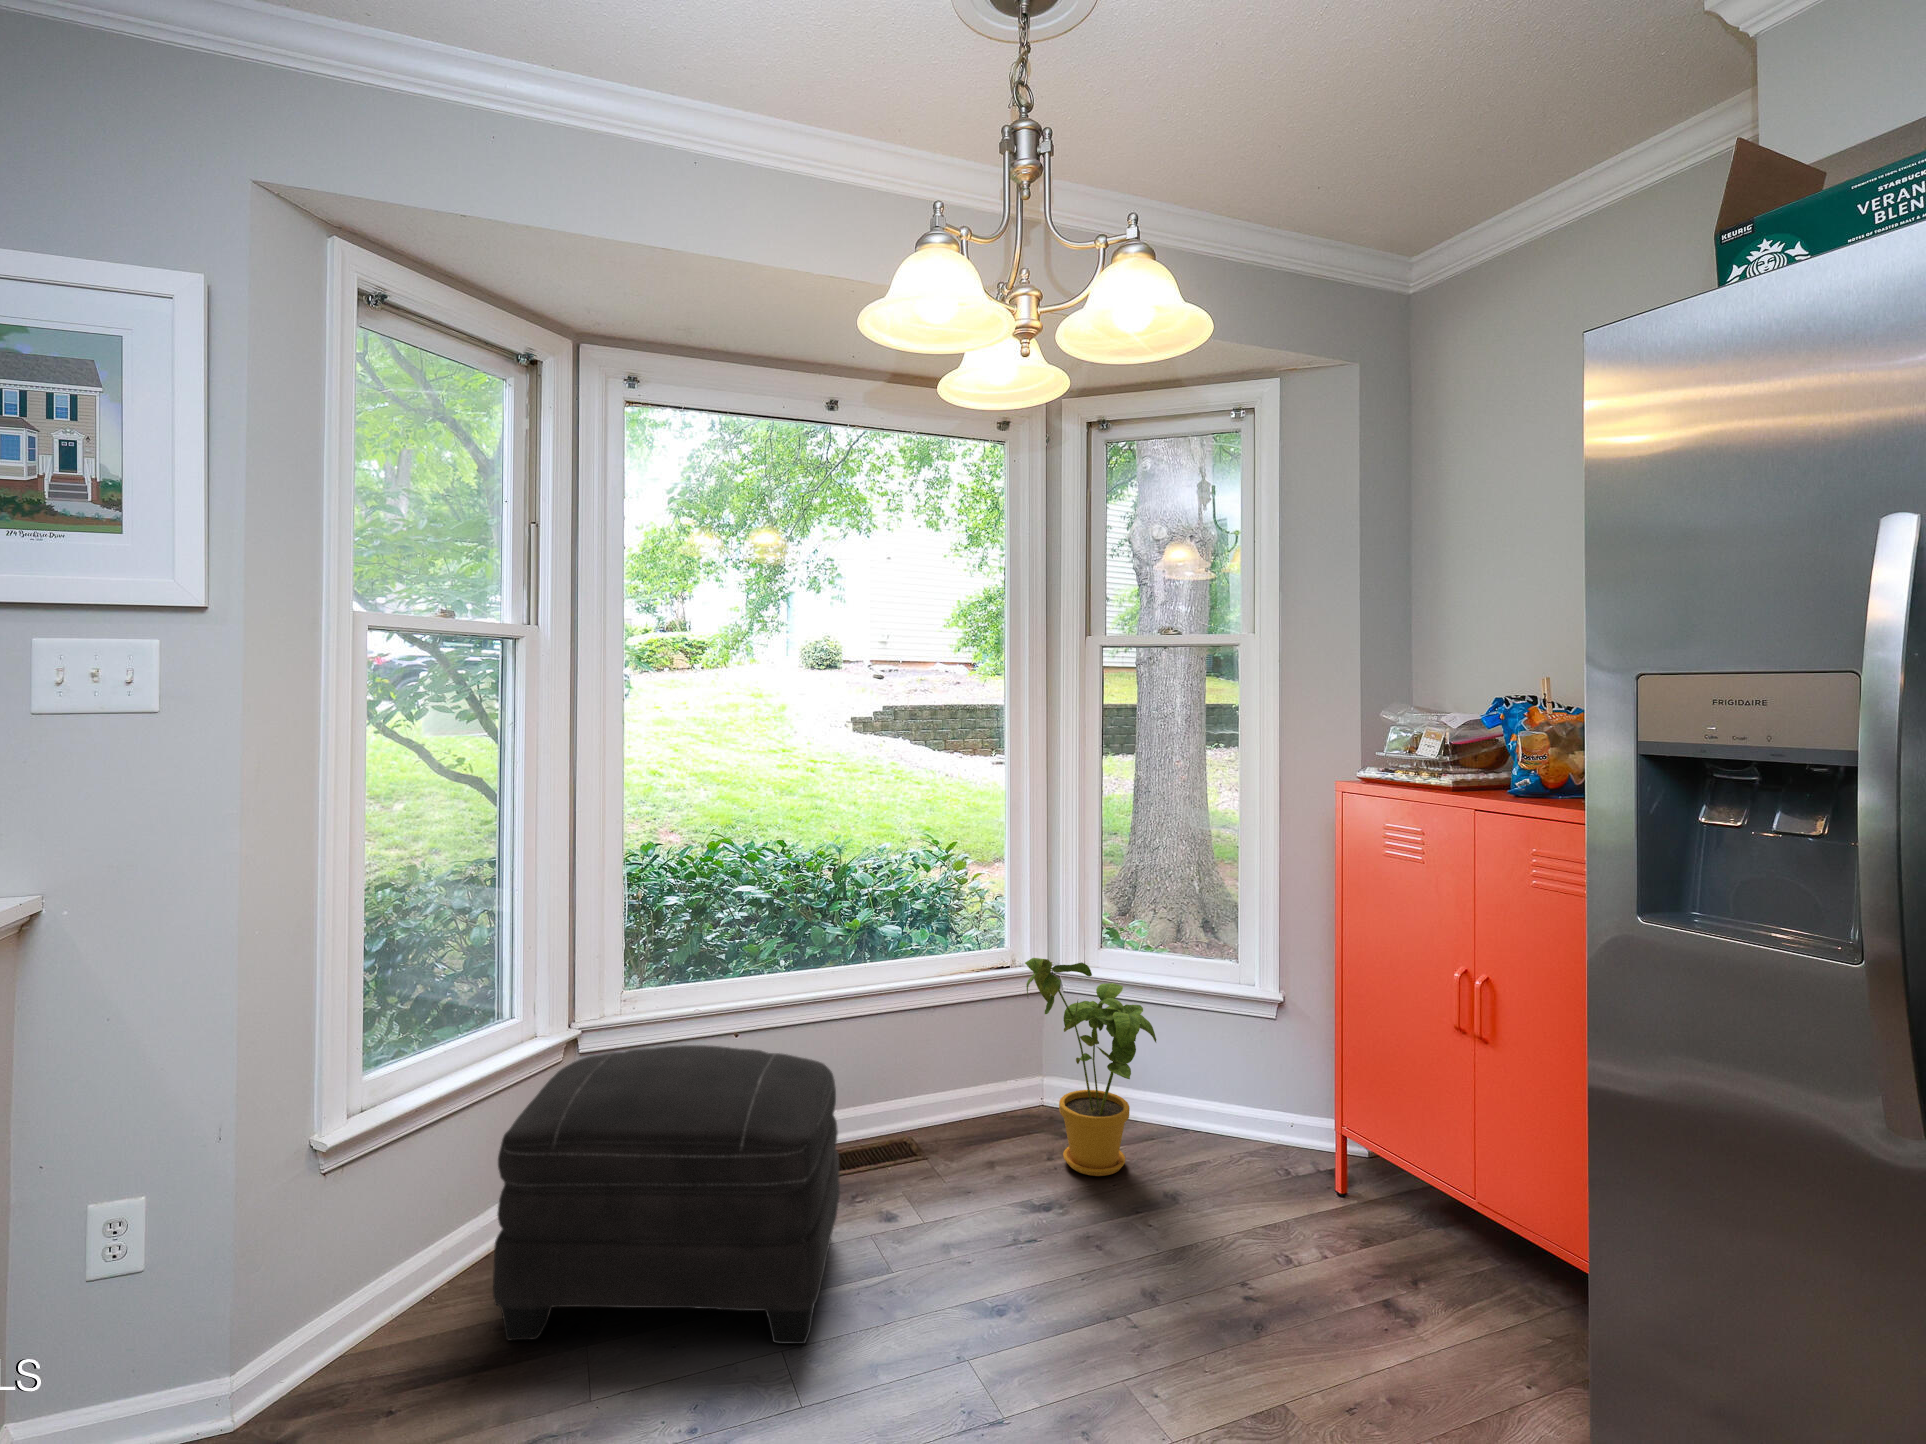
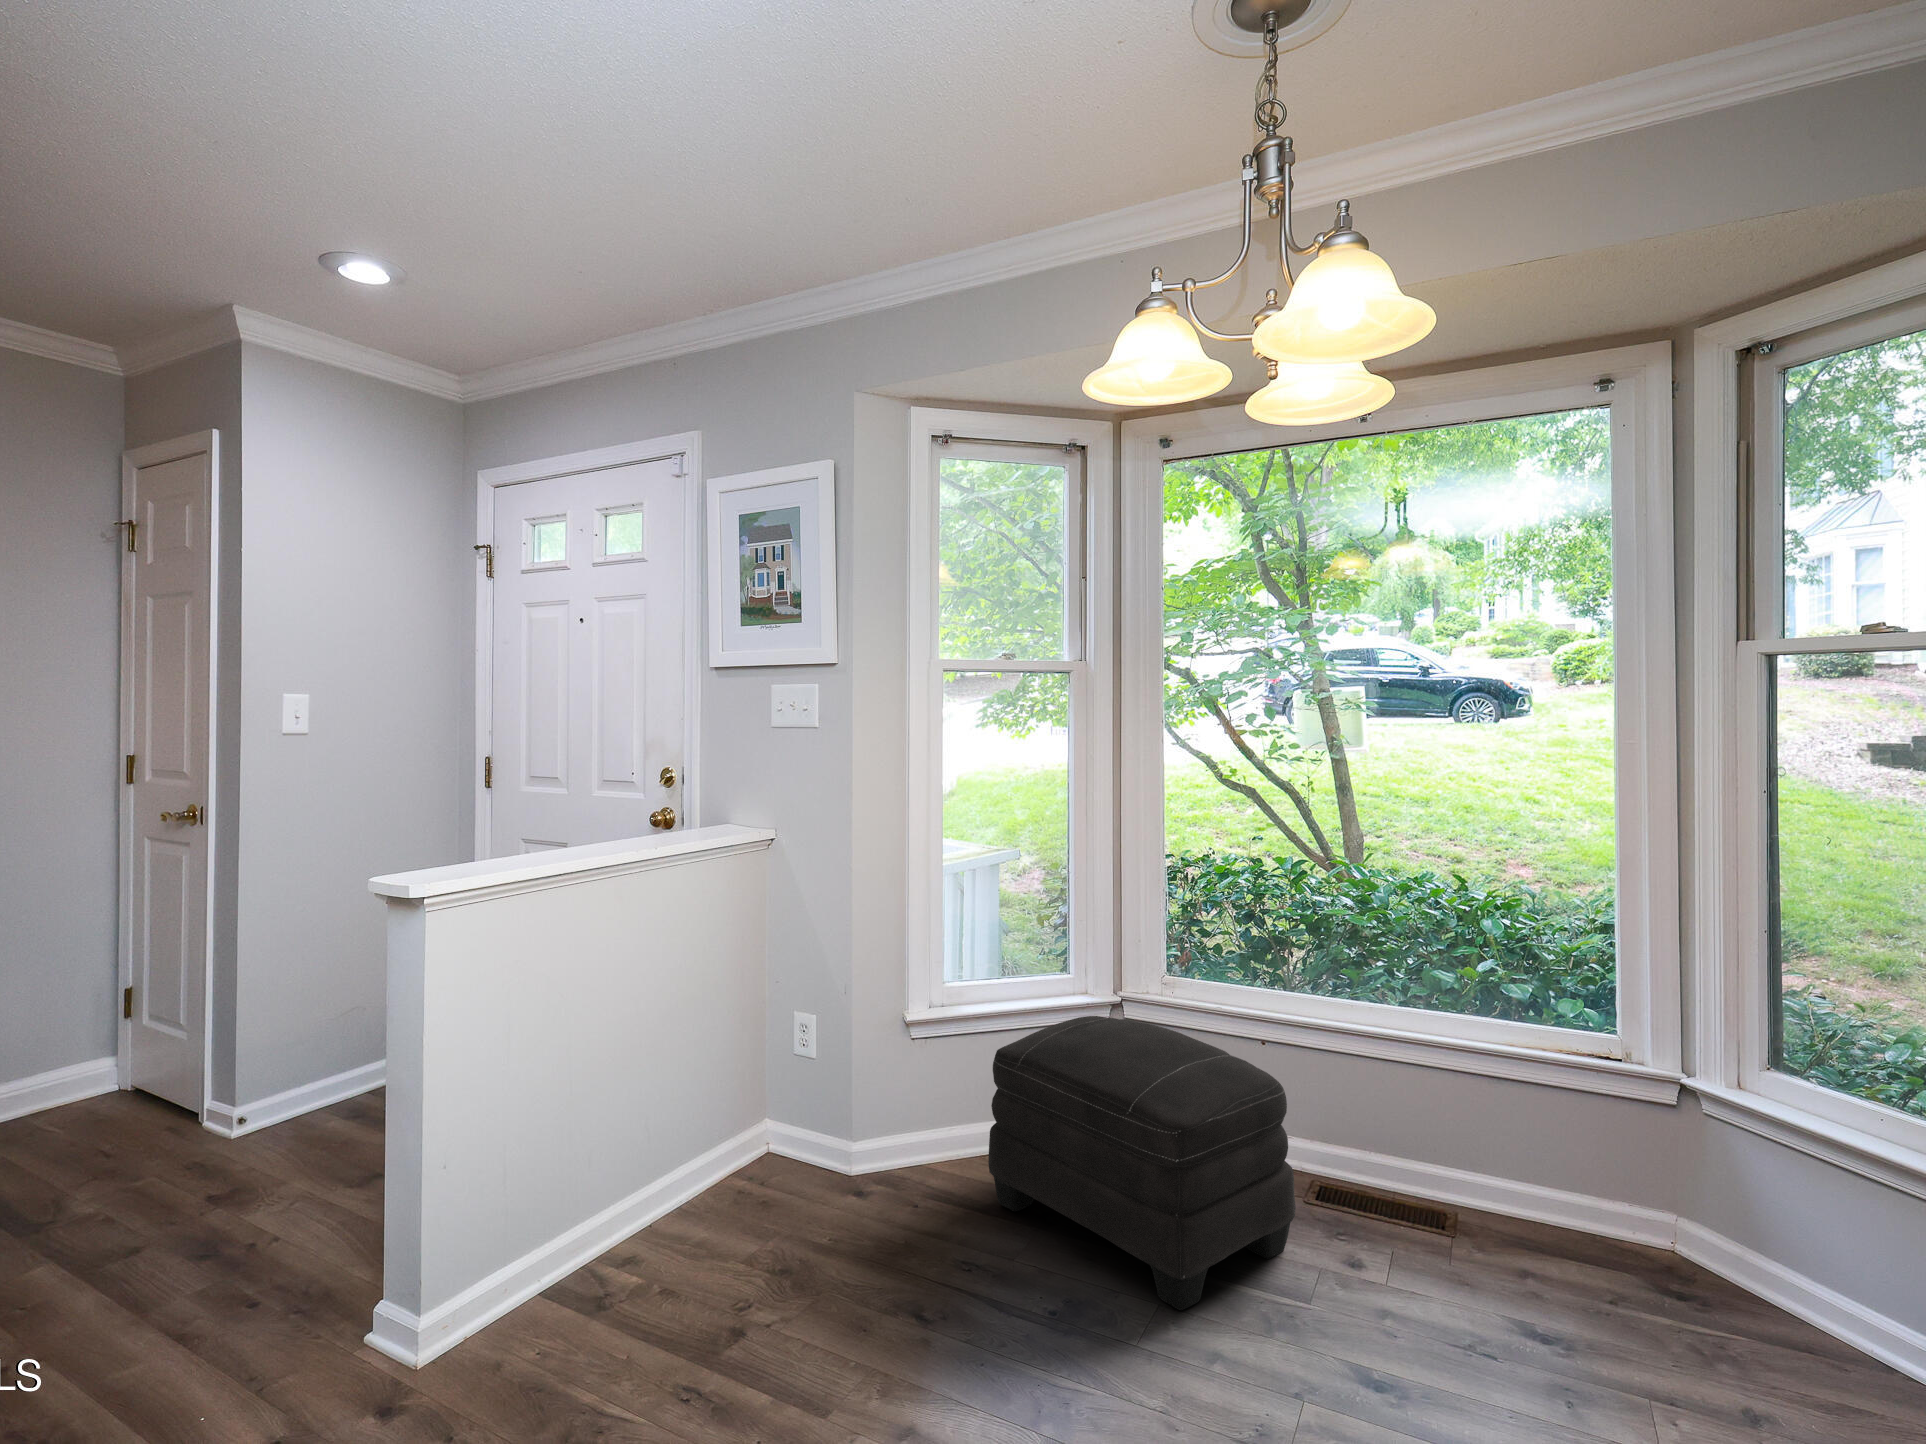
house plant: present [1025,958,1156,1176] -> none [1551,1039,1773,1354]

